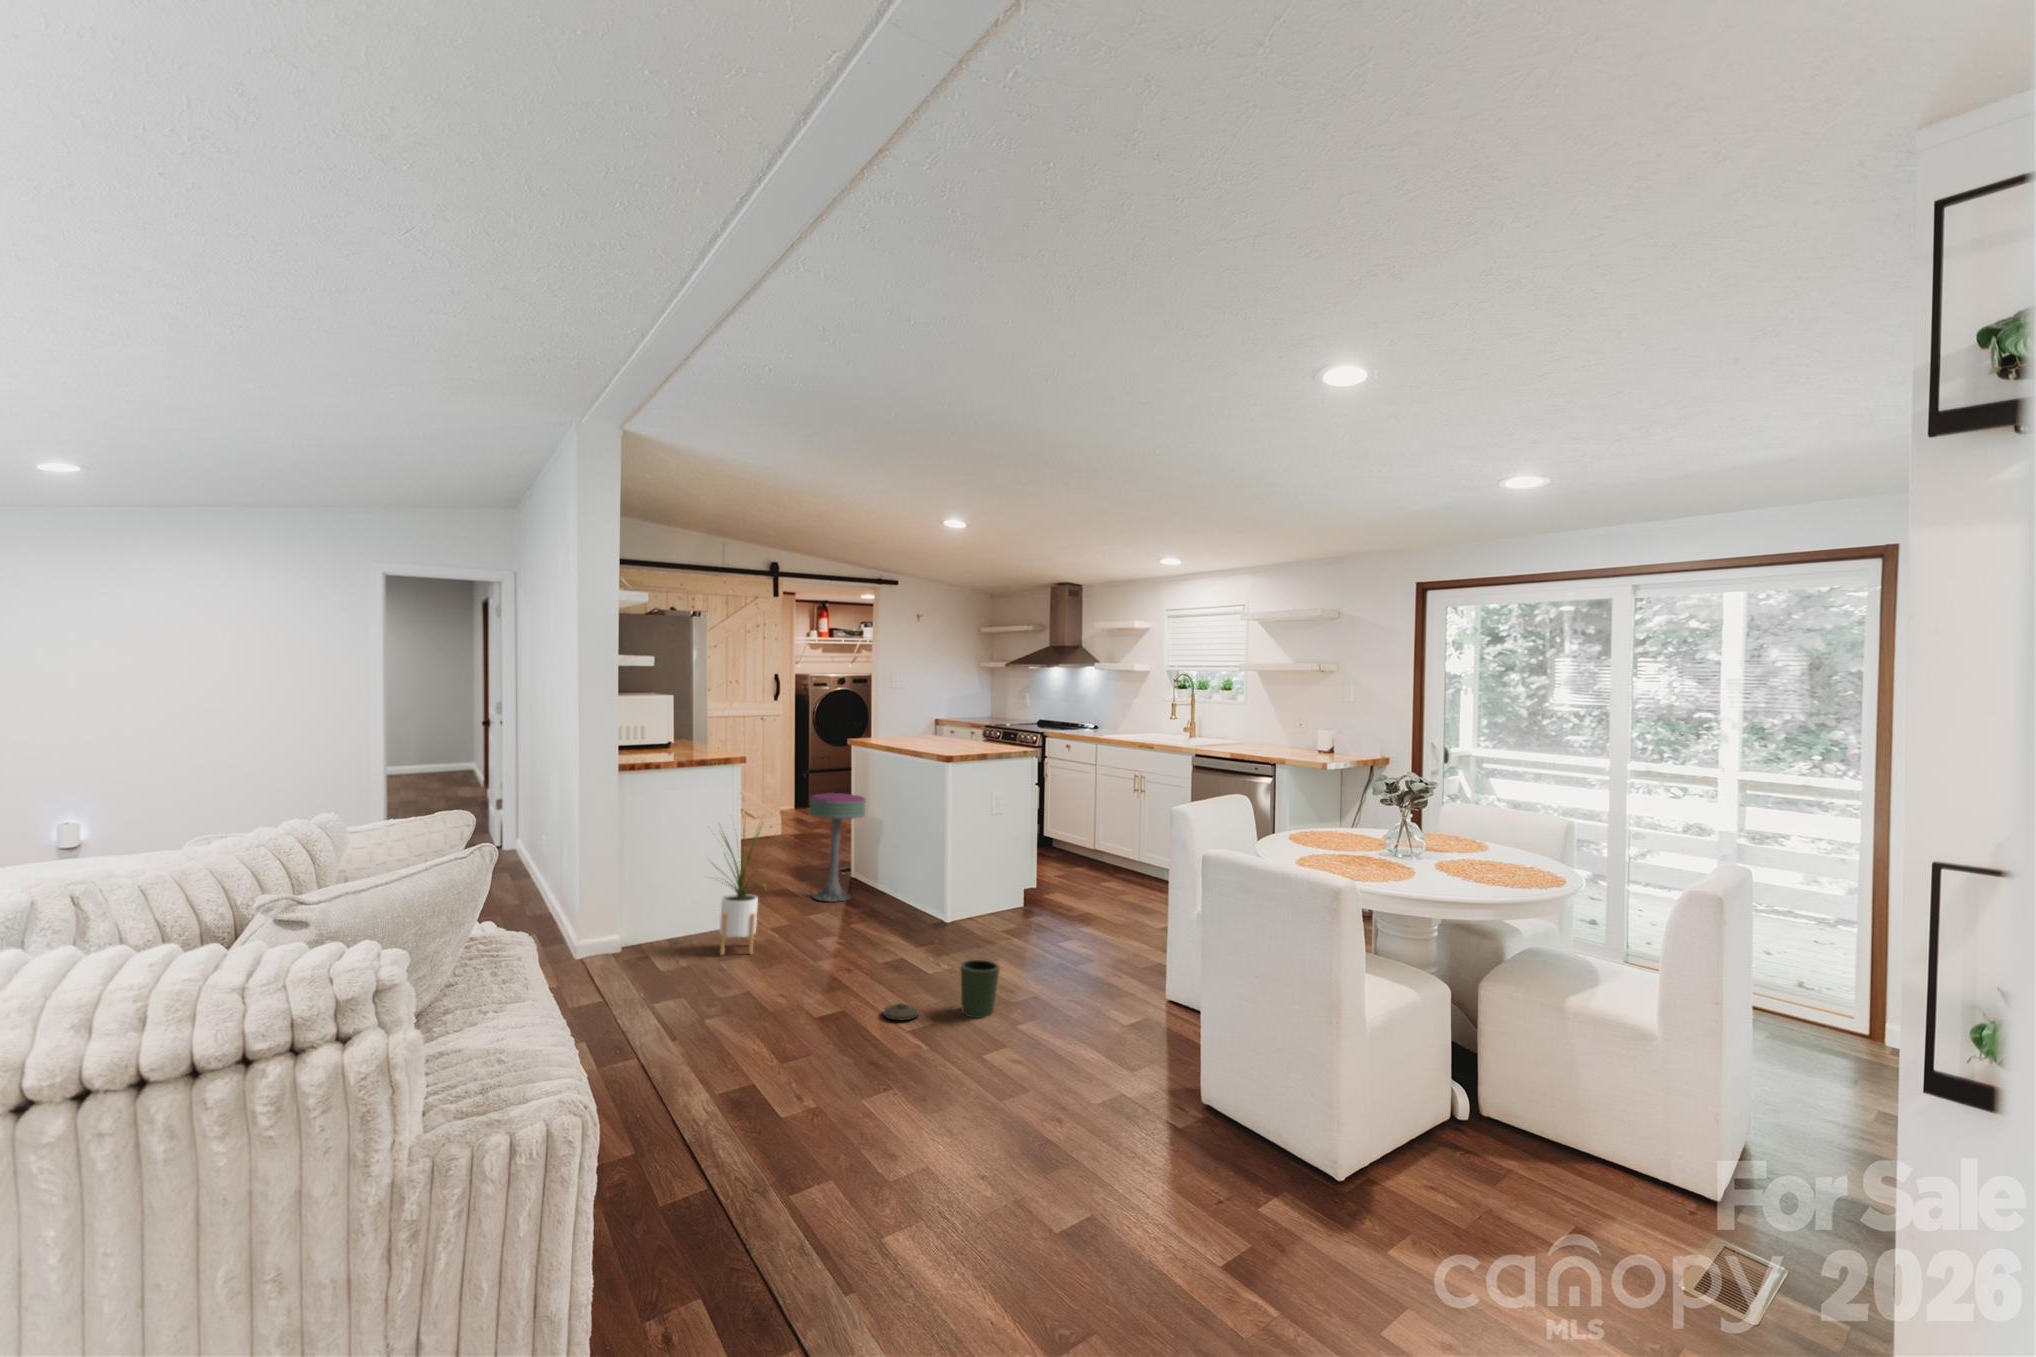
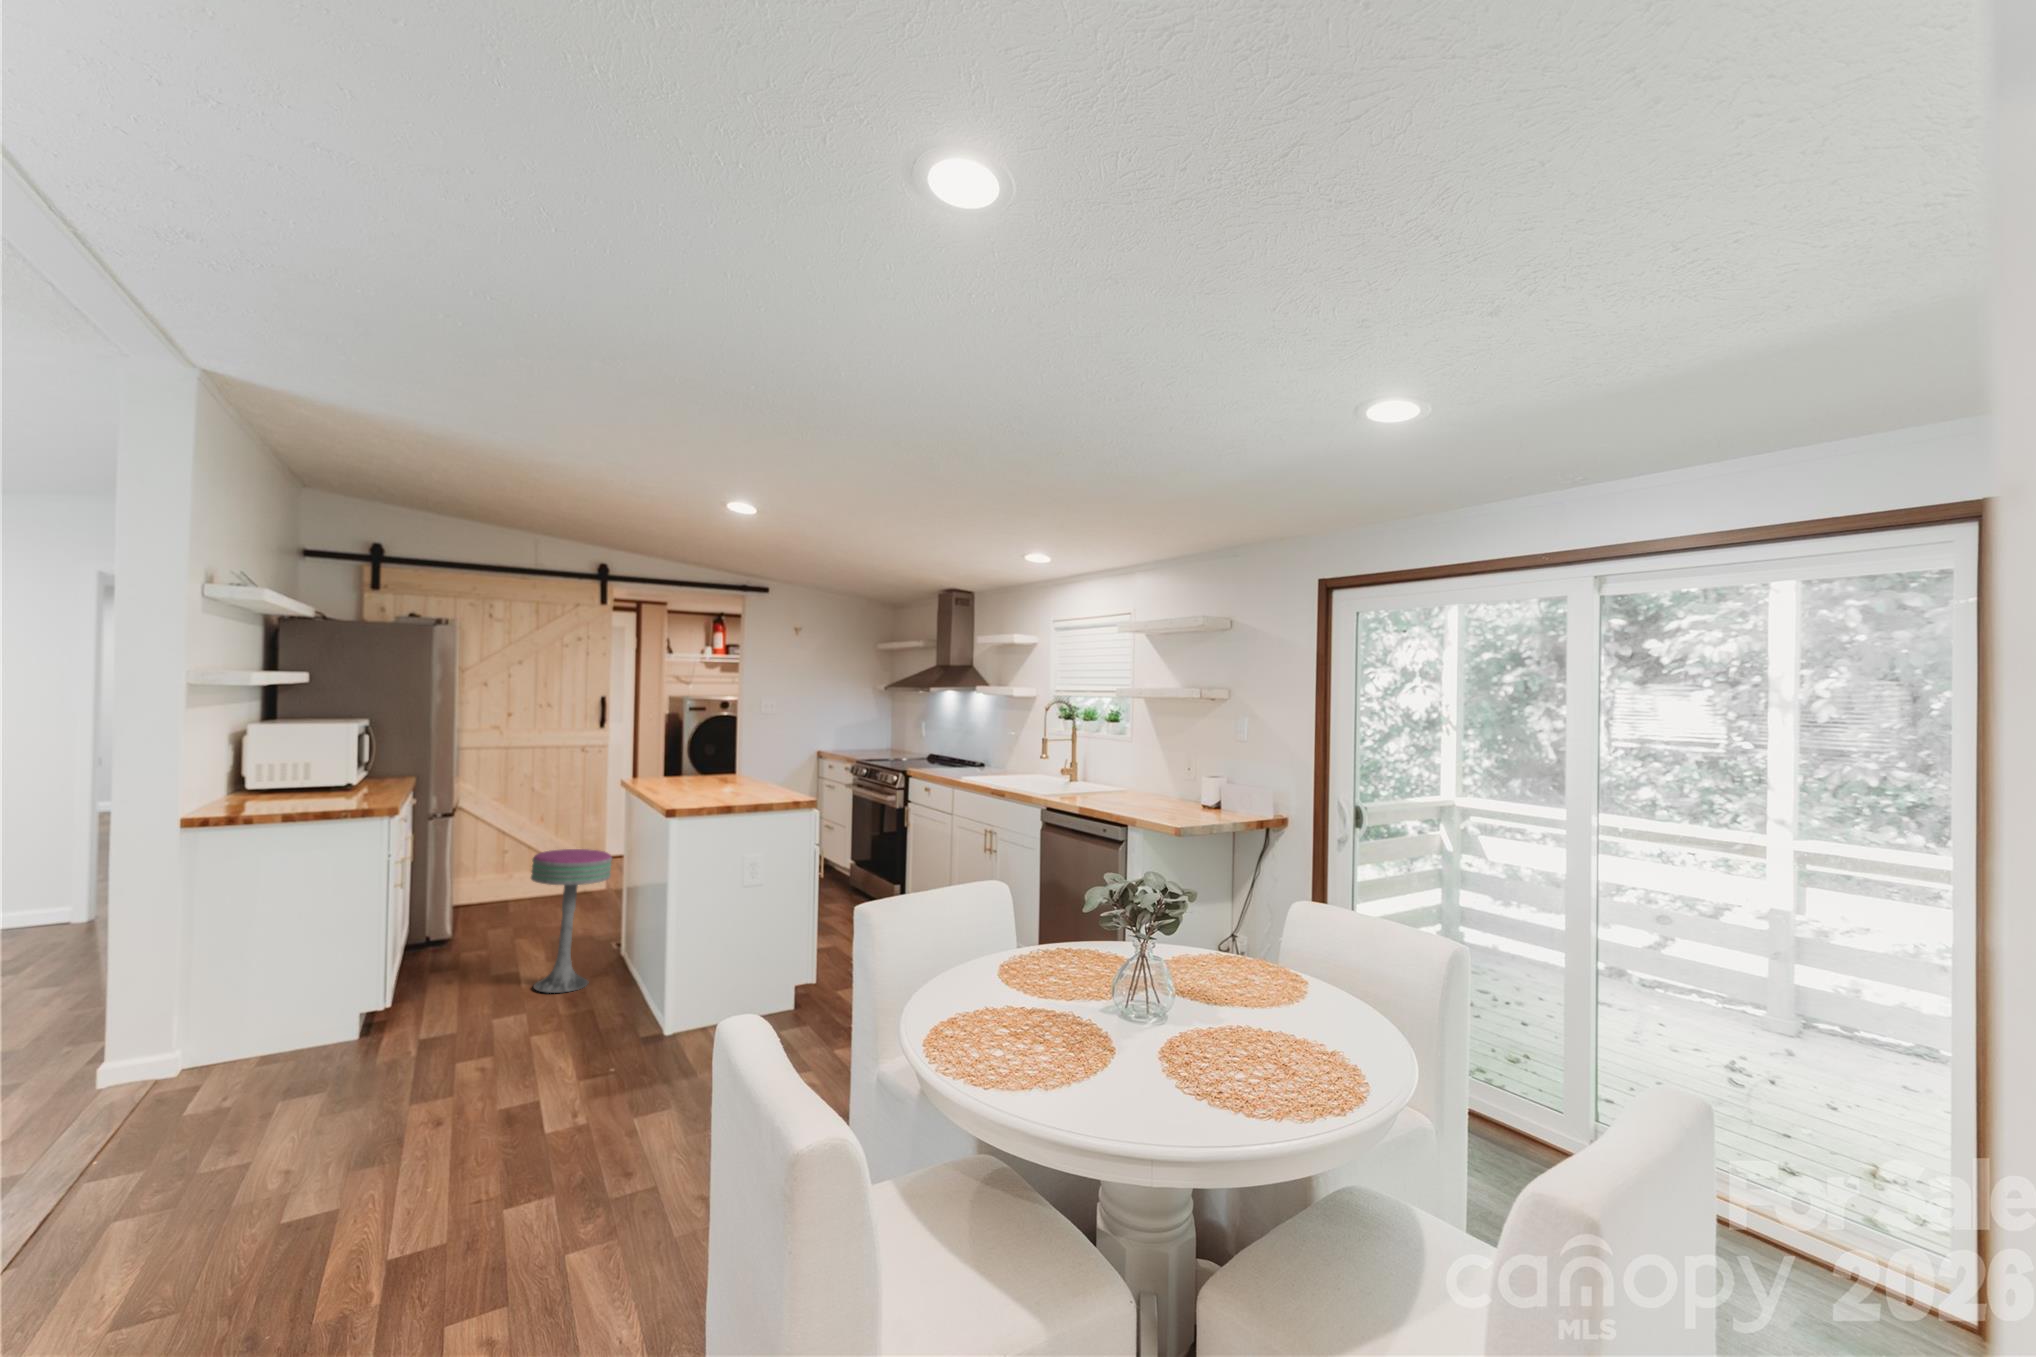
house plant: present [715,826,767,955] -> none [268,884,398,1093]
trash can: present [883,960,1000,1020] -> none [378,1136,584,1246]

